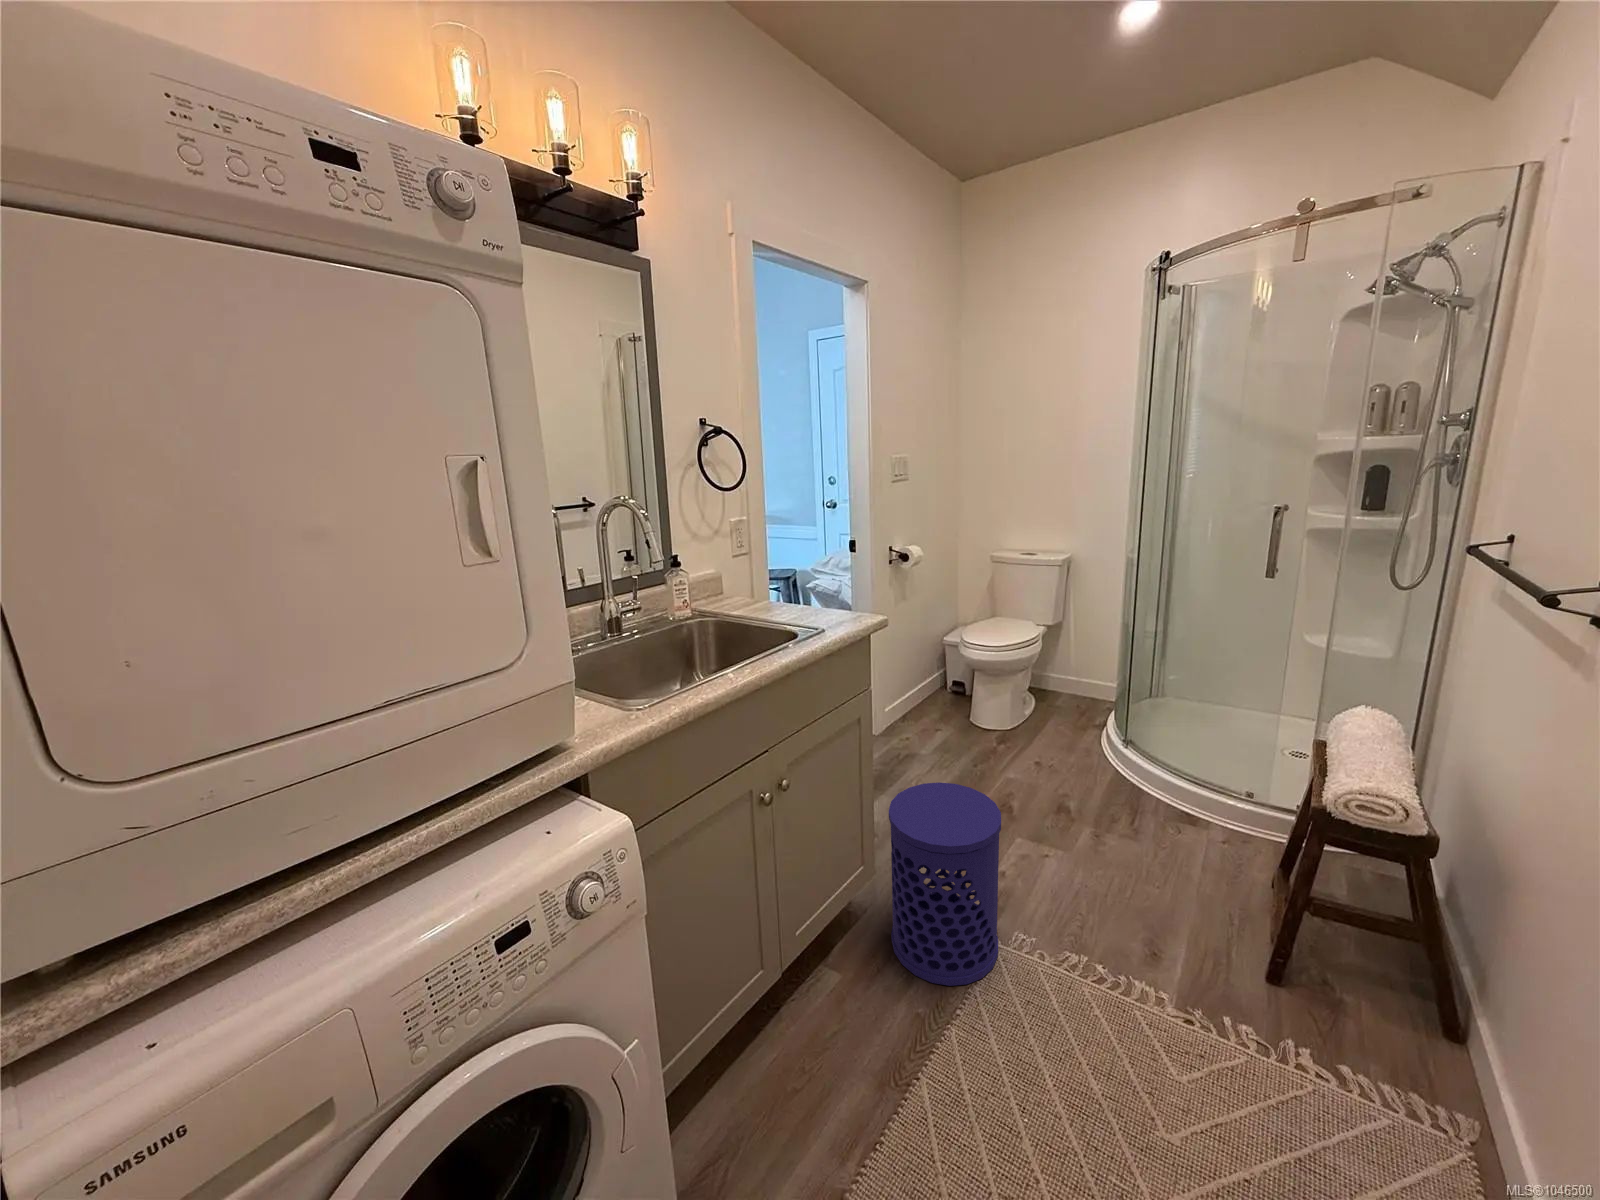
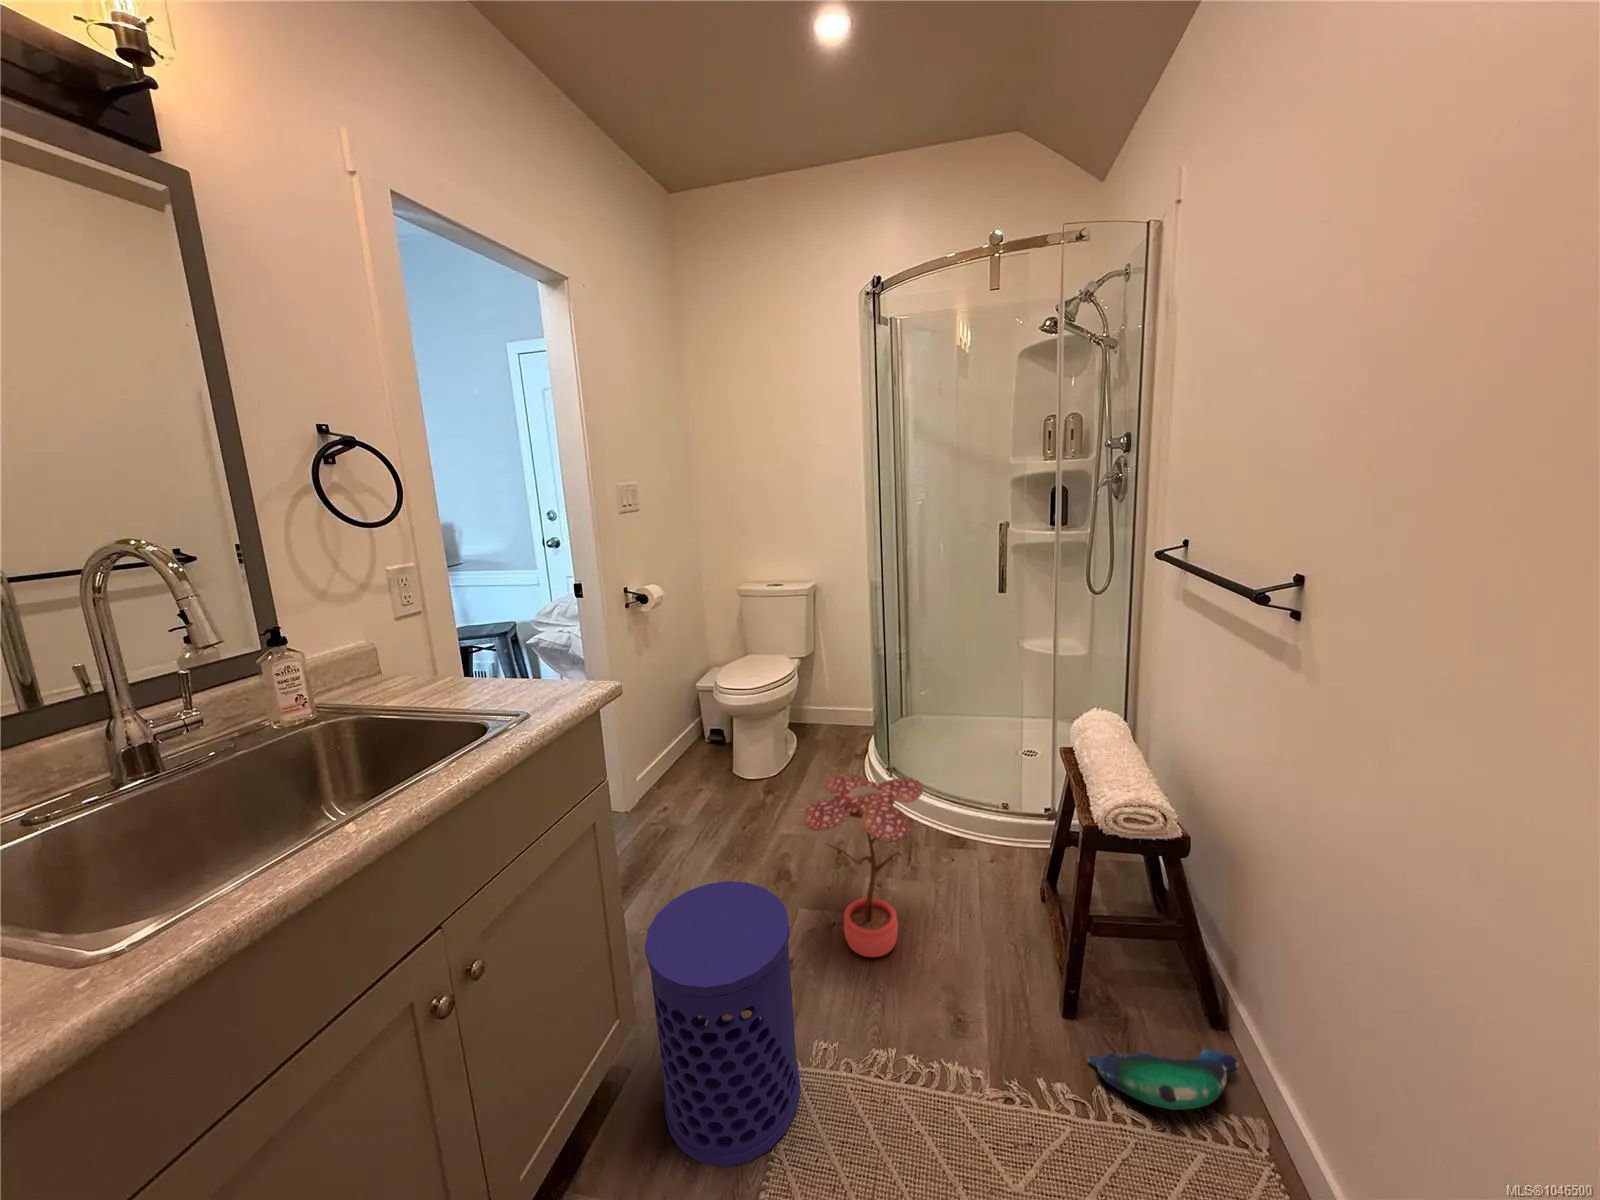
potted plant: none [1026,726,1146,887] -> present [804,774,923,957]
plush toy: none [1281,1013,1462,1086] -> present [1088,1049,1238,1110]

